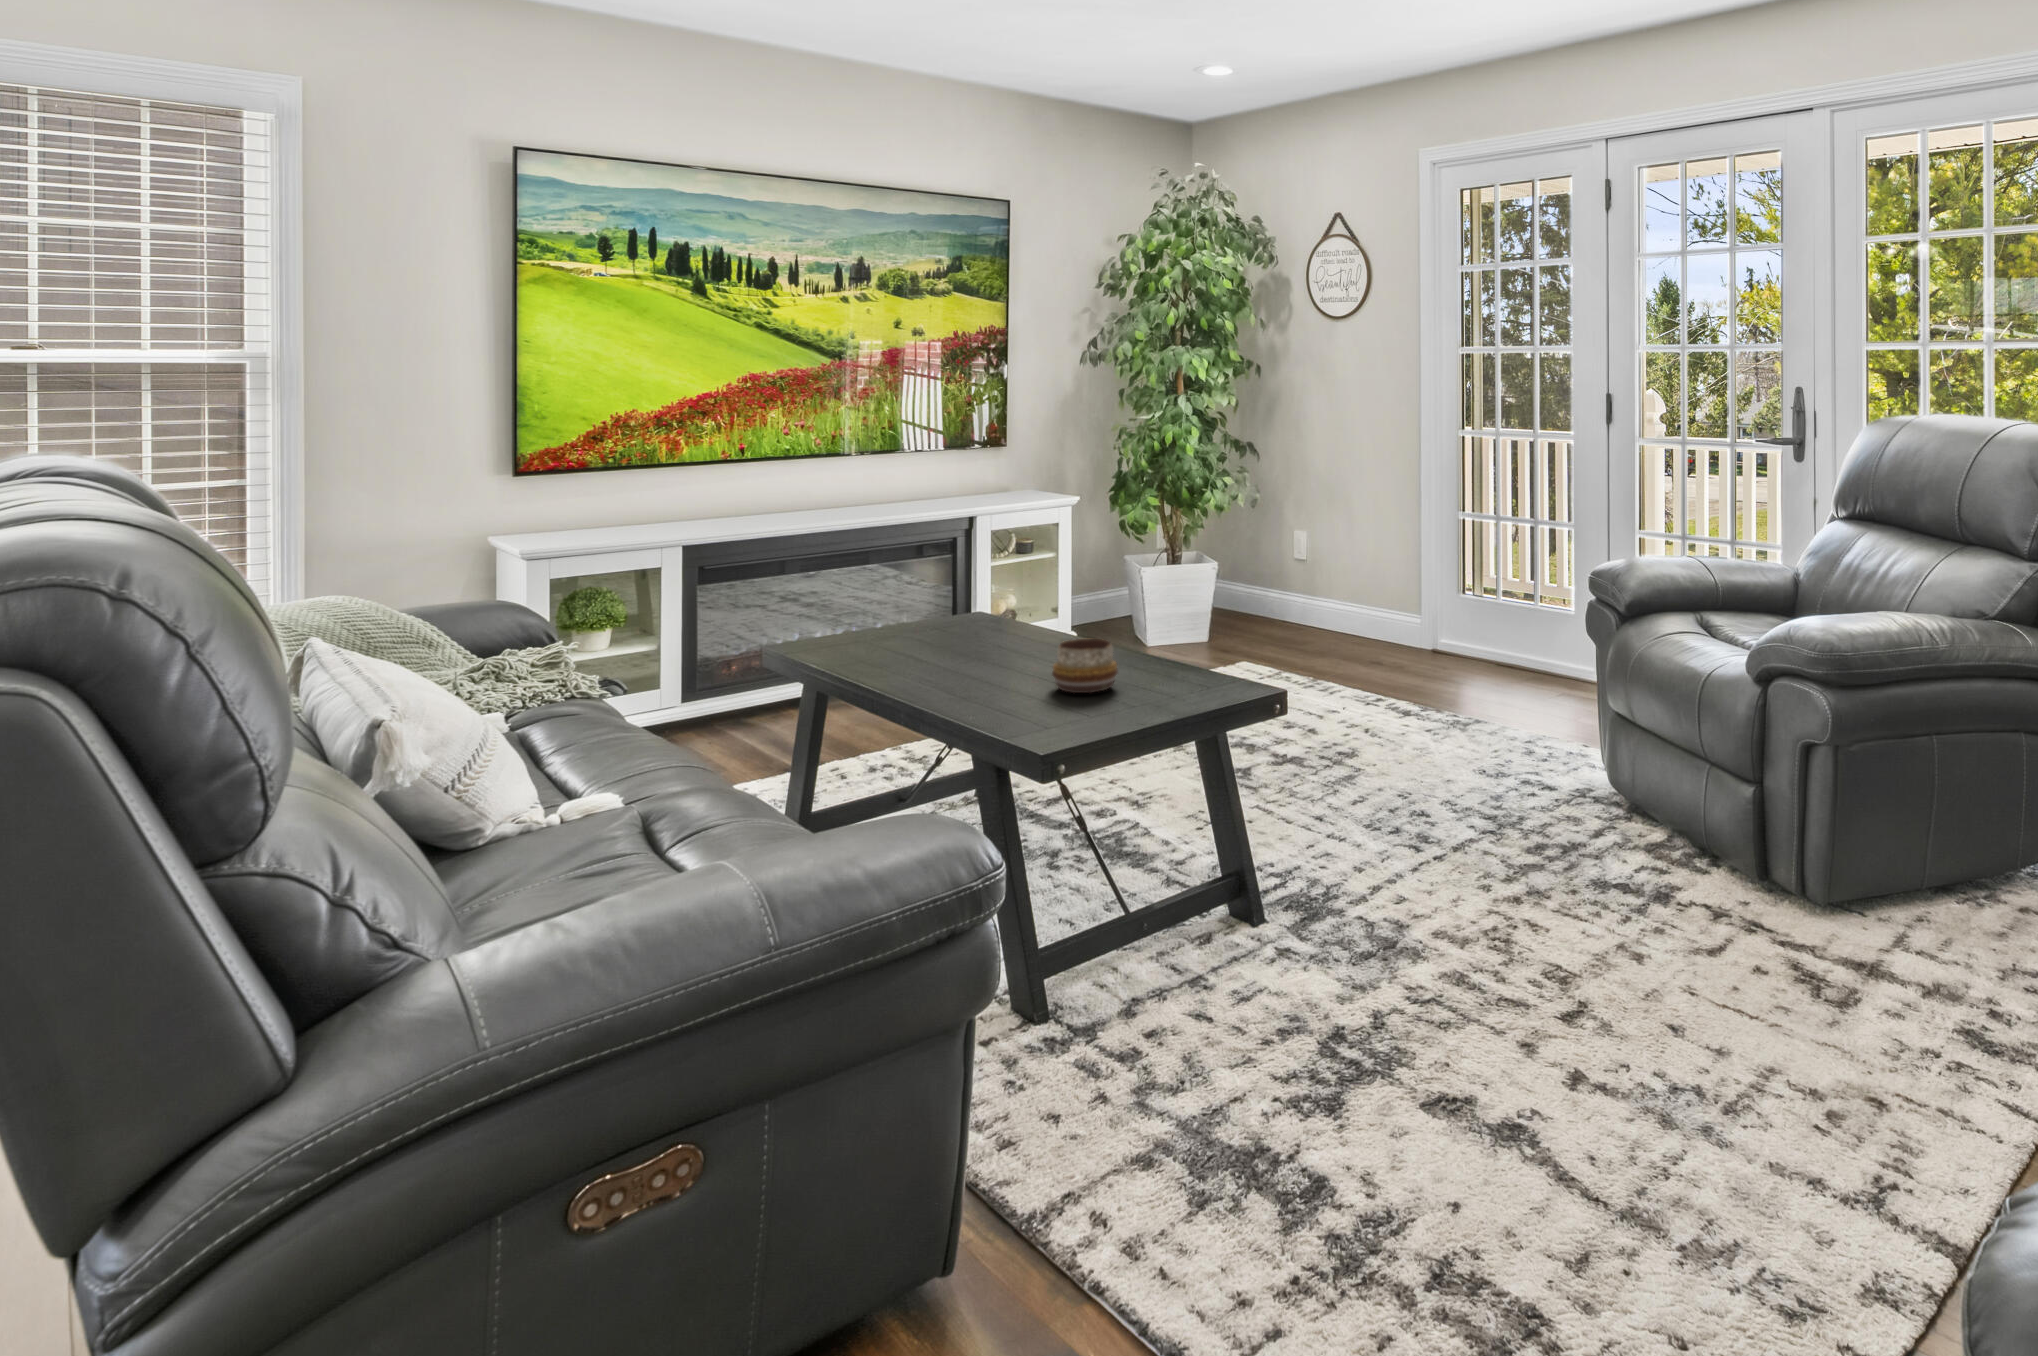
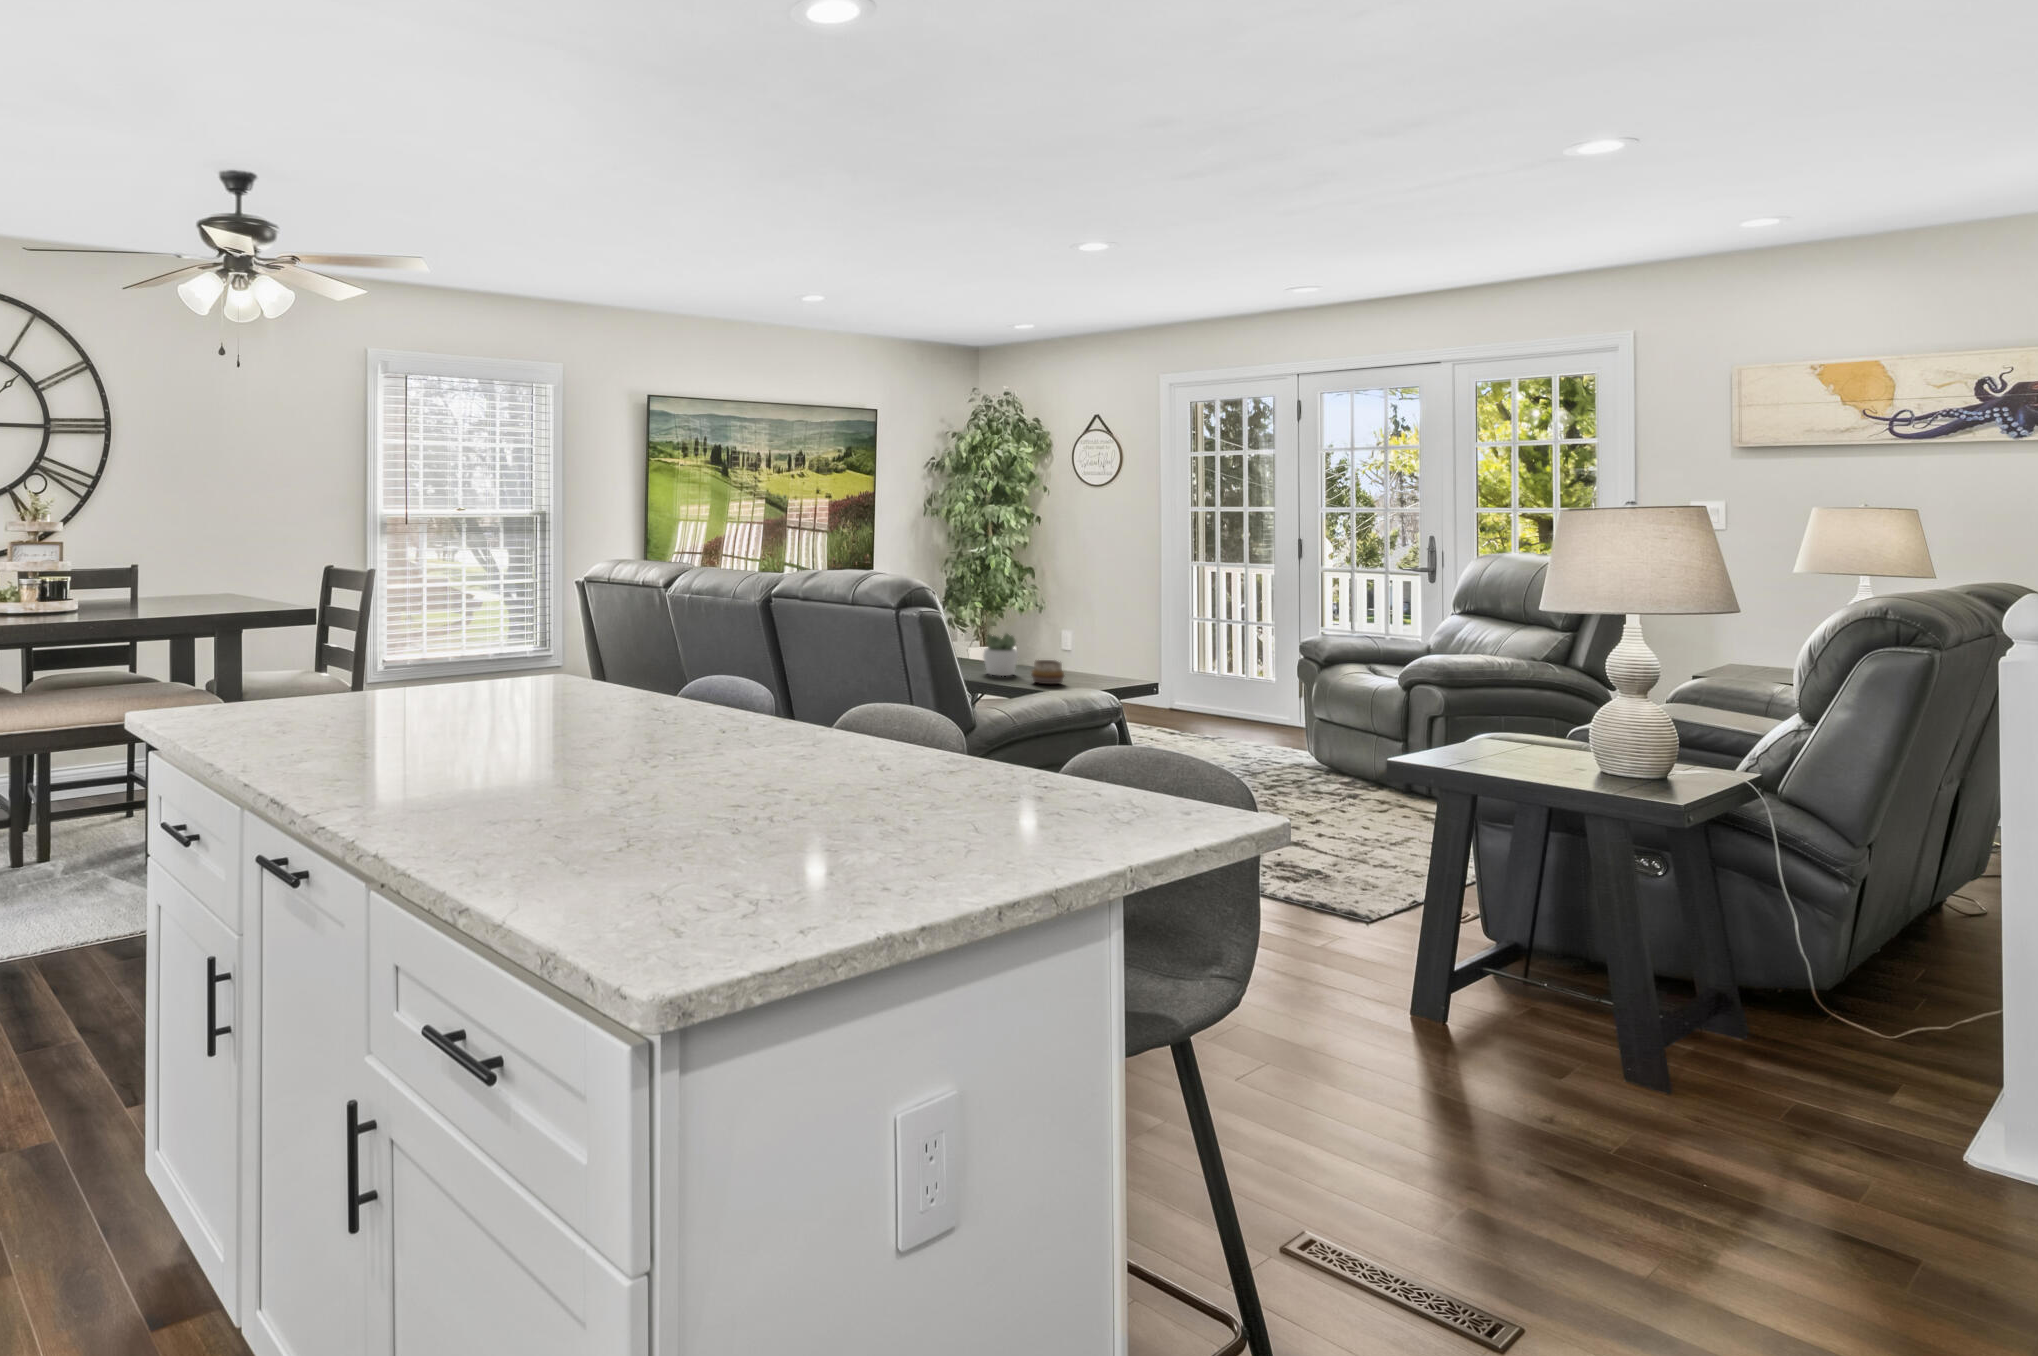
succulent plant: none [988,580,1059,667] -> present [983,634,1018,676]

